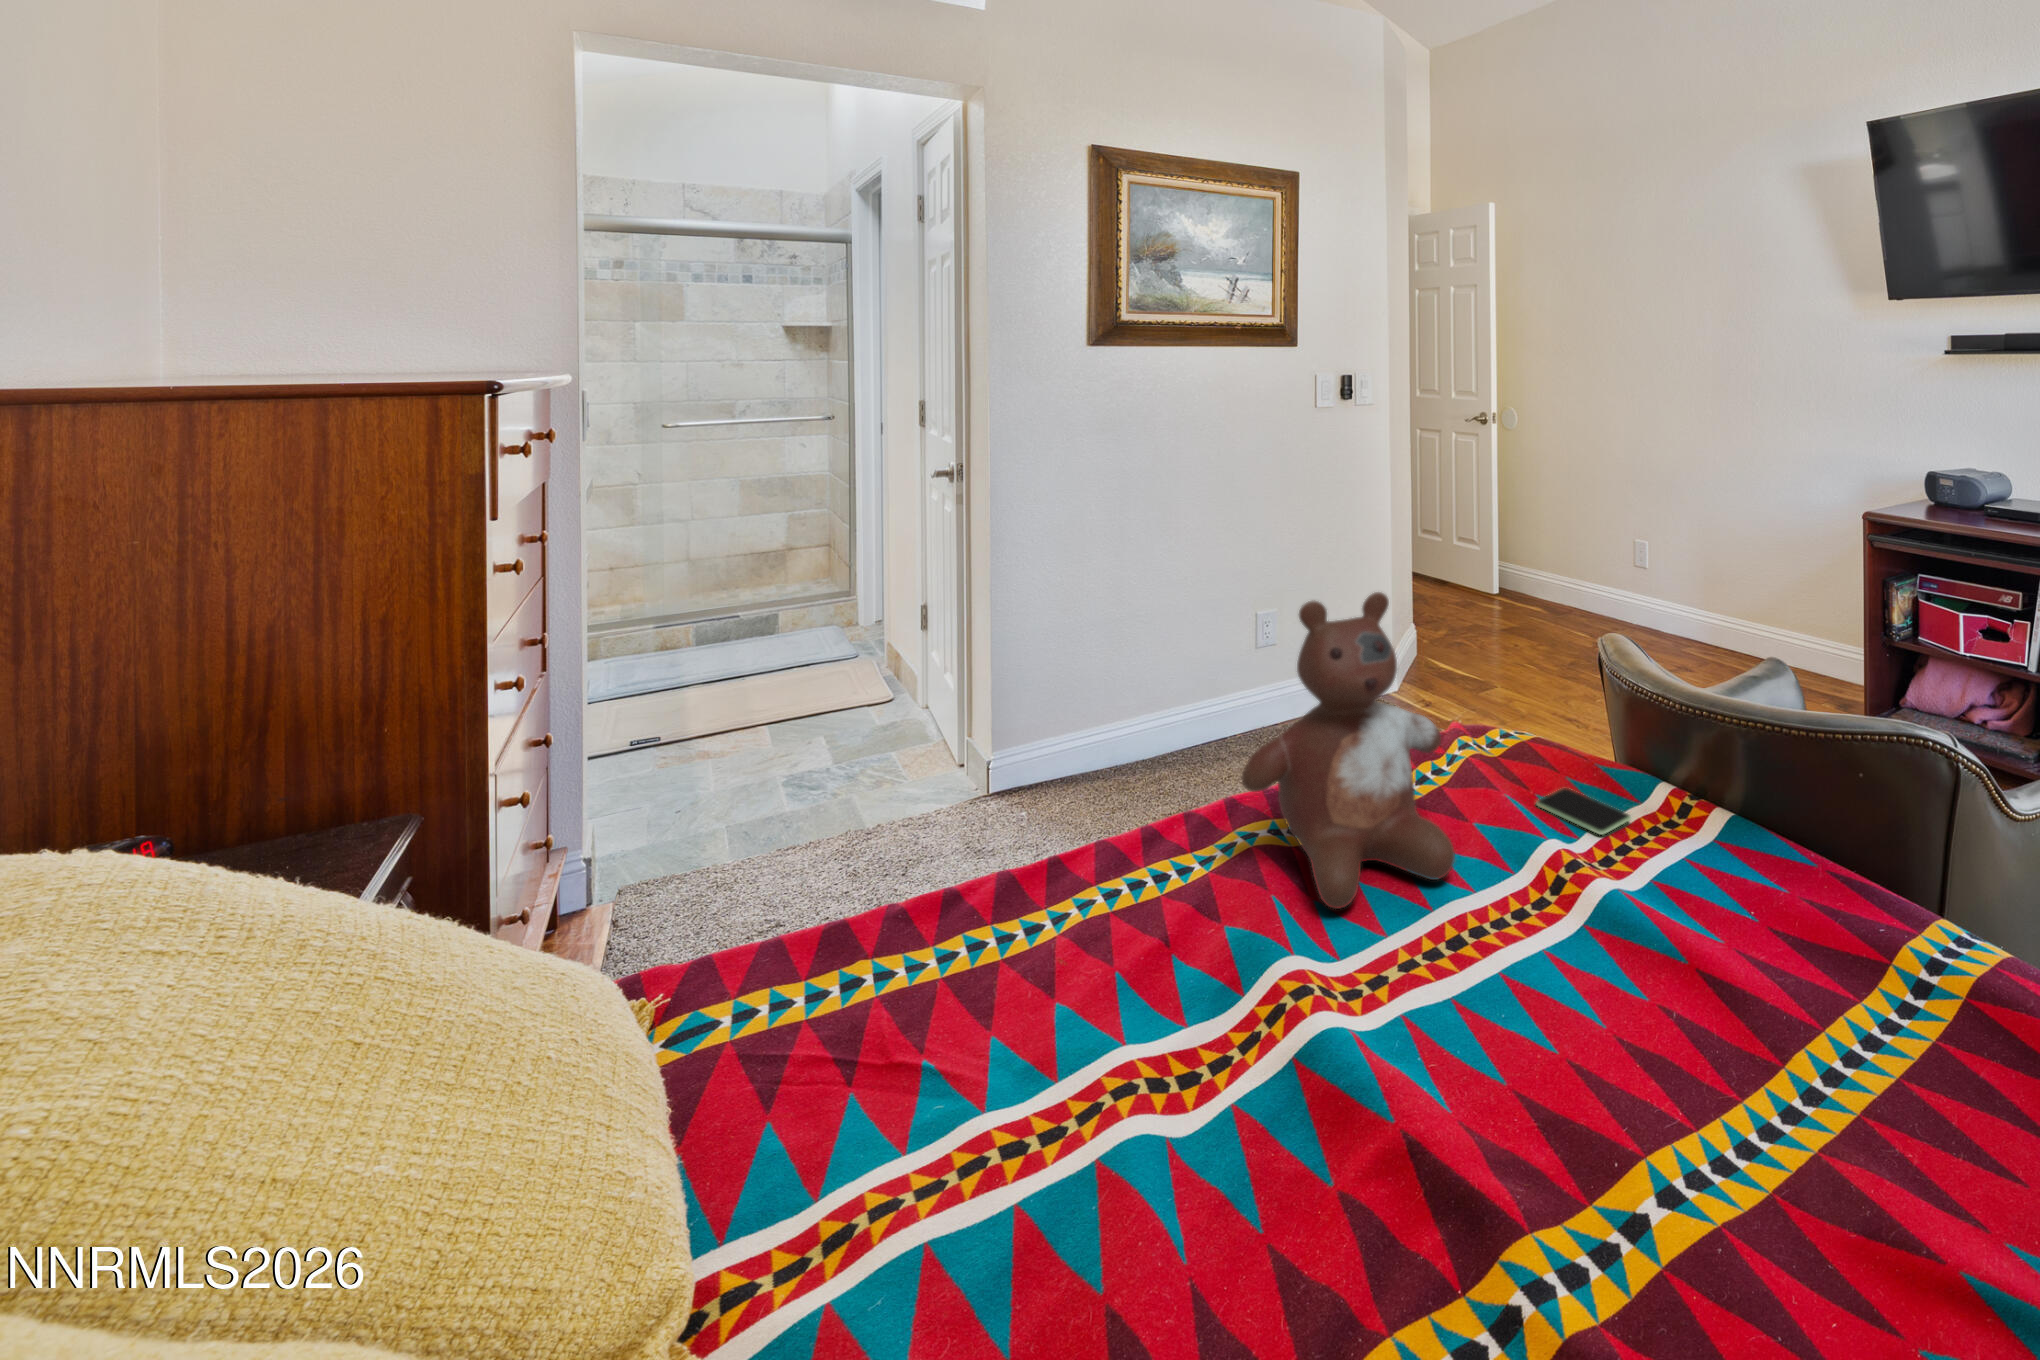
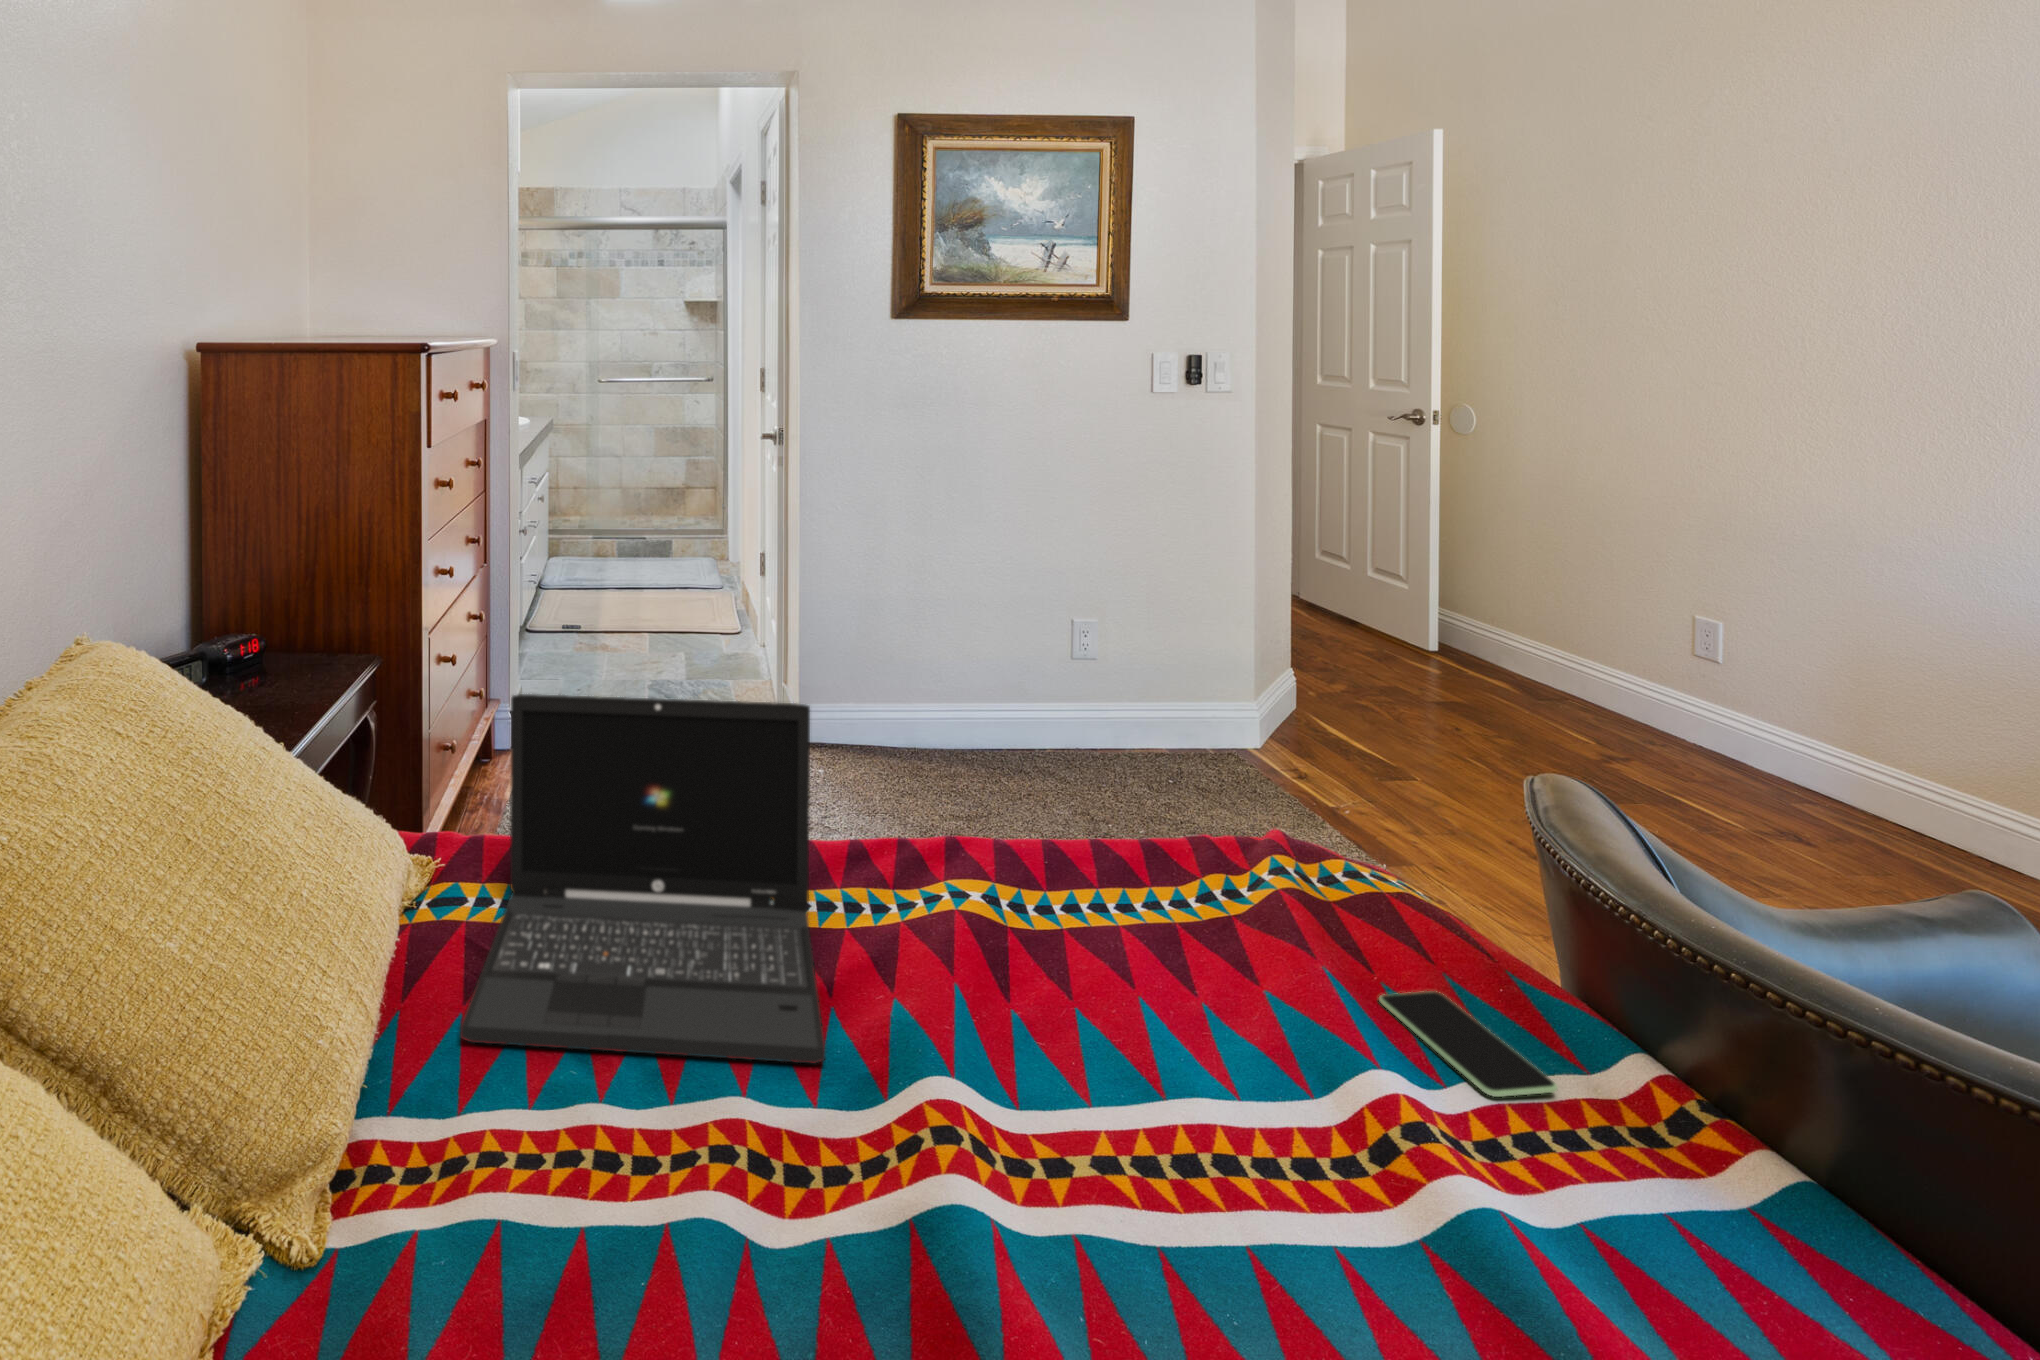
stuffed bear: present [1241,592,1455,909] -> none [937,641,1218,1056]
laptop: none [785,696,1186,1138] -> present [460,694,825,1063]

